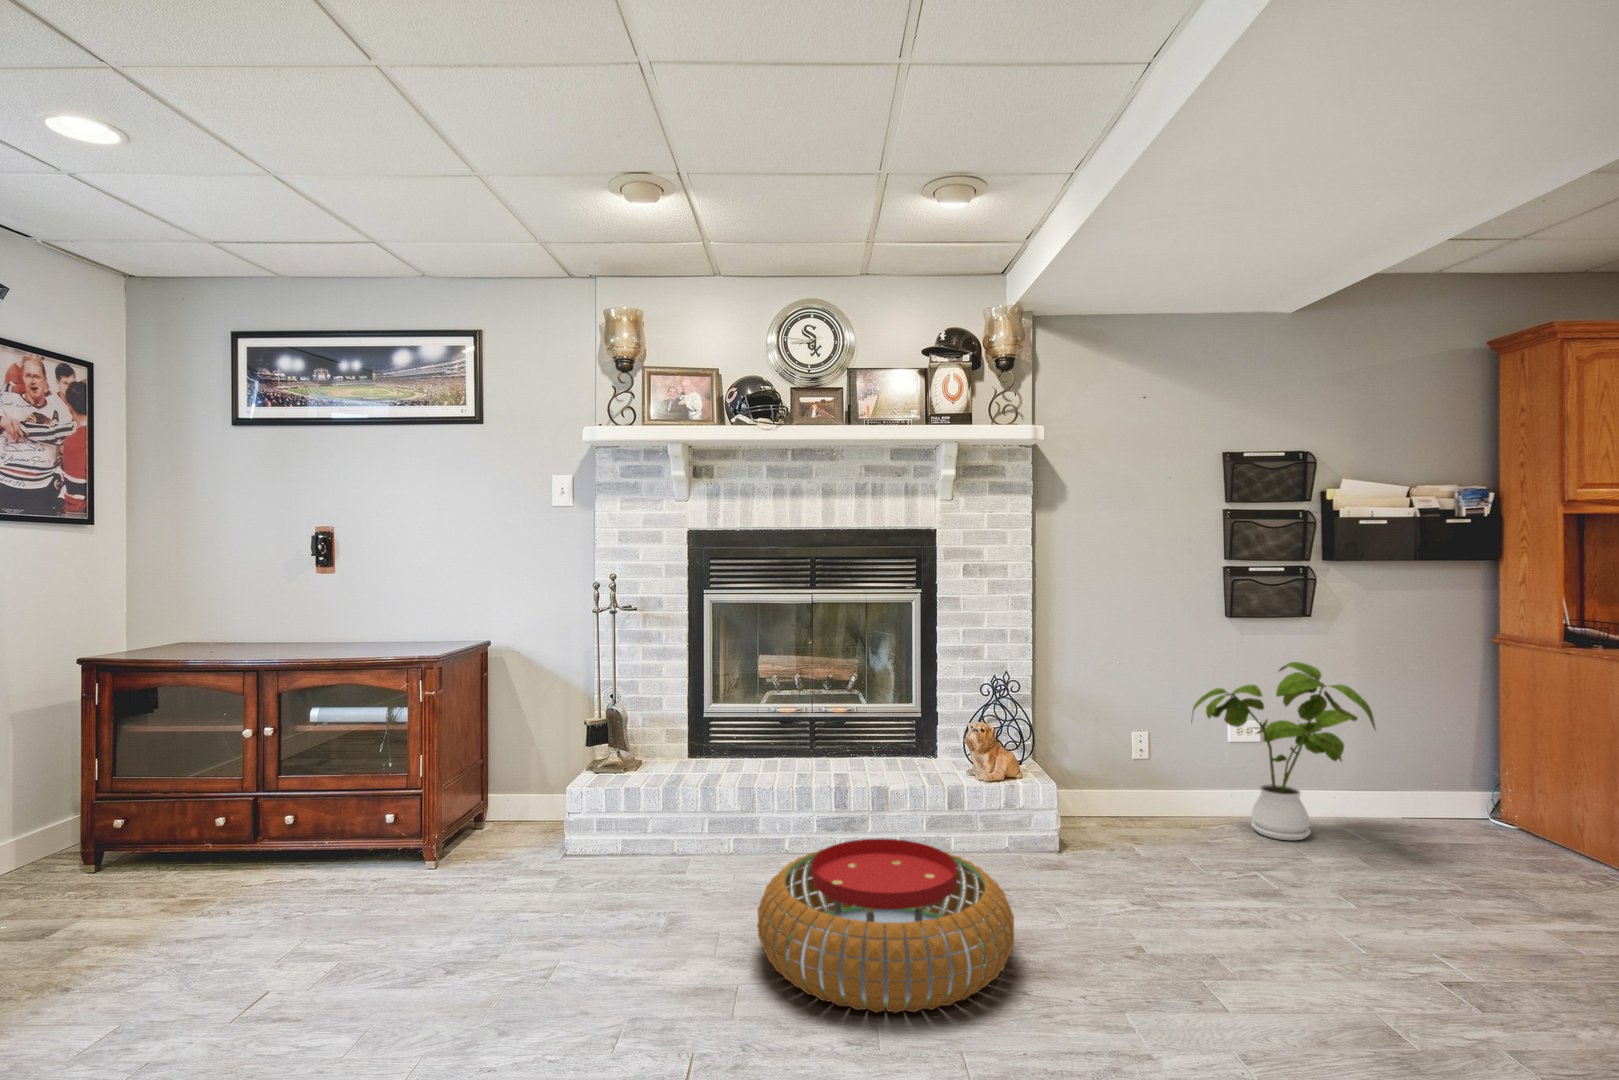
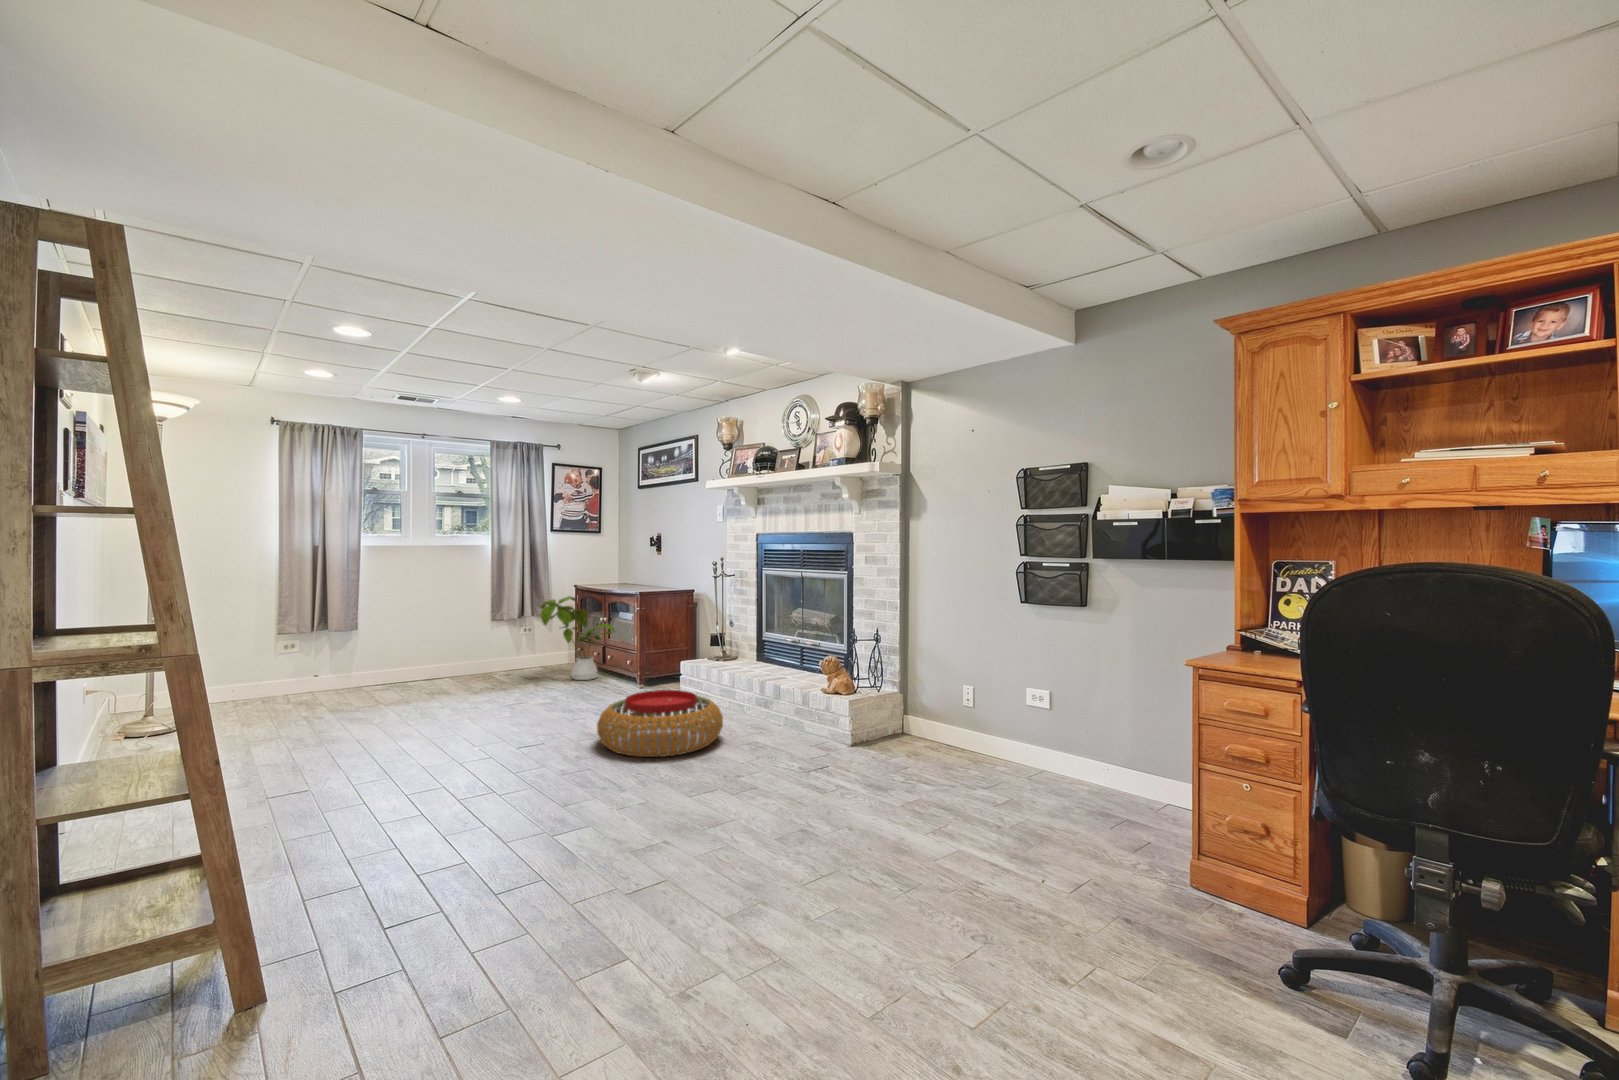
house plant: present [1191,662,1375,840] -> present [540,596,615,680]

